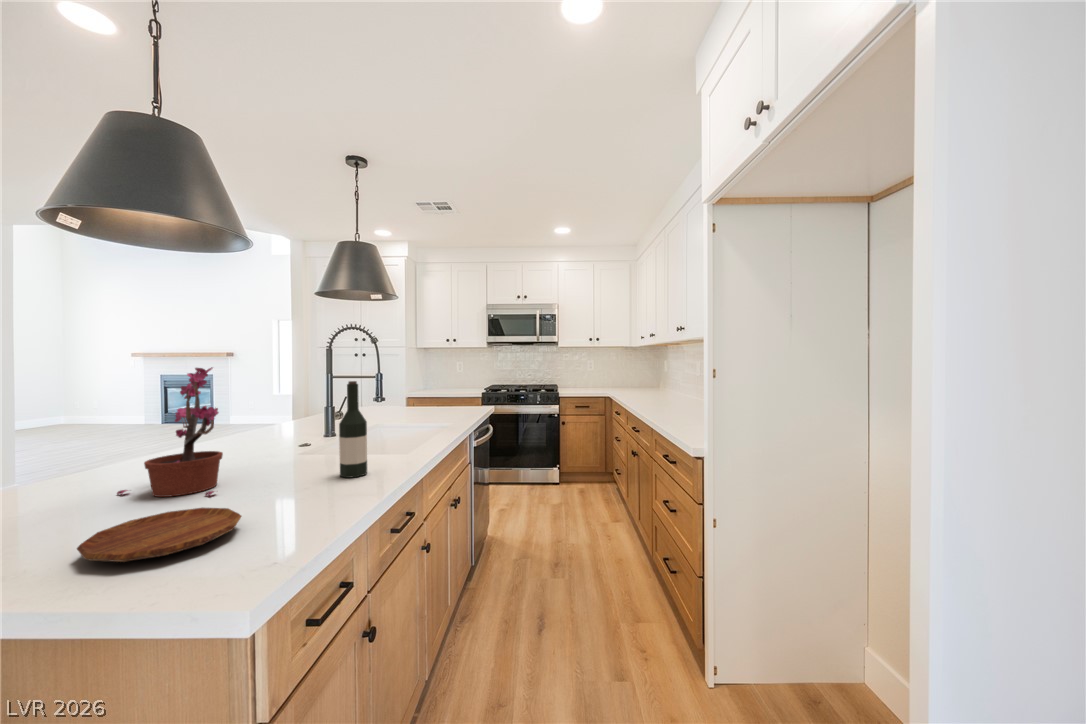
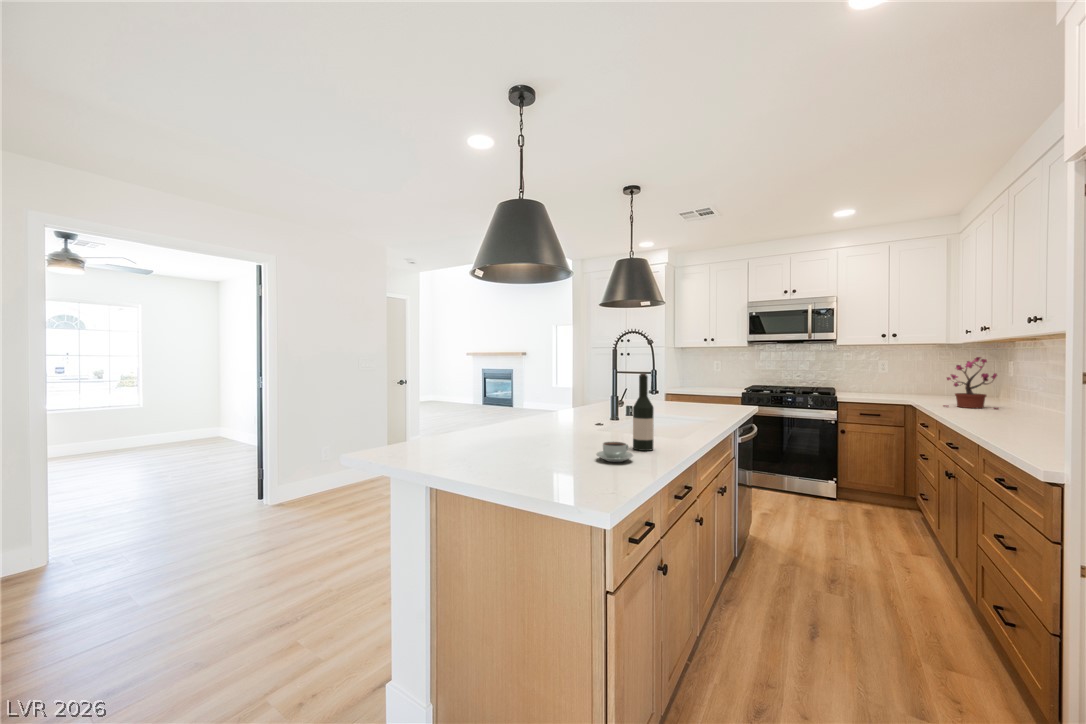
potted plant: present [117,367,223,497] -> present [944,357,998,409]
coffee cup: none [278,473,333,503] -> present [596,442,633,462]
tray: present [77,508,242,562] -> none [501,454,581,477]

